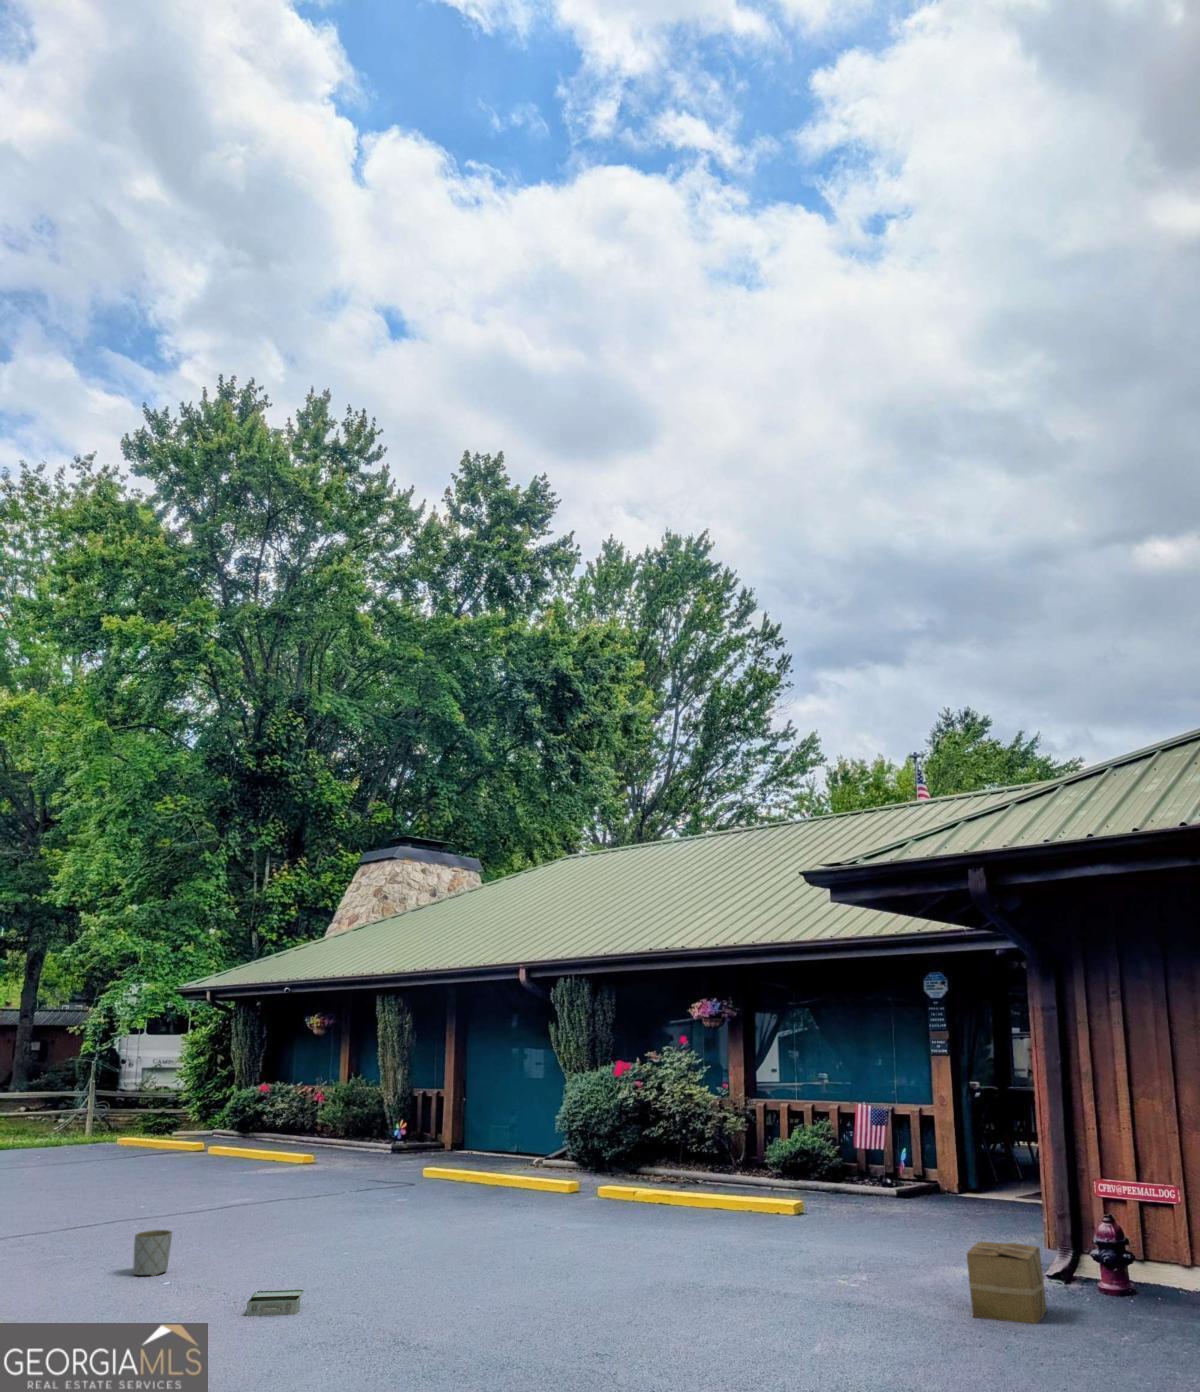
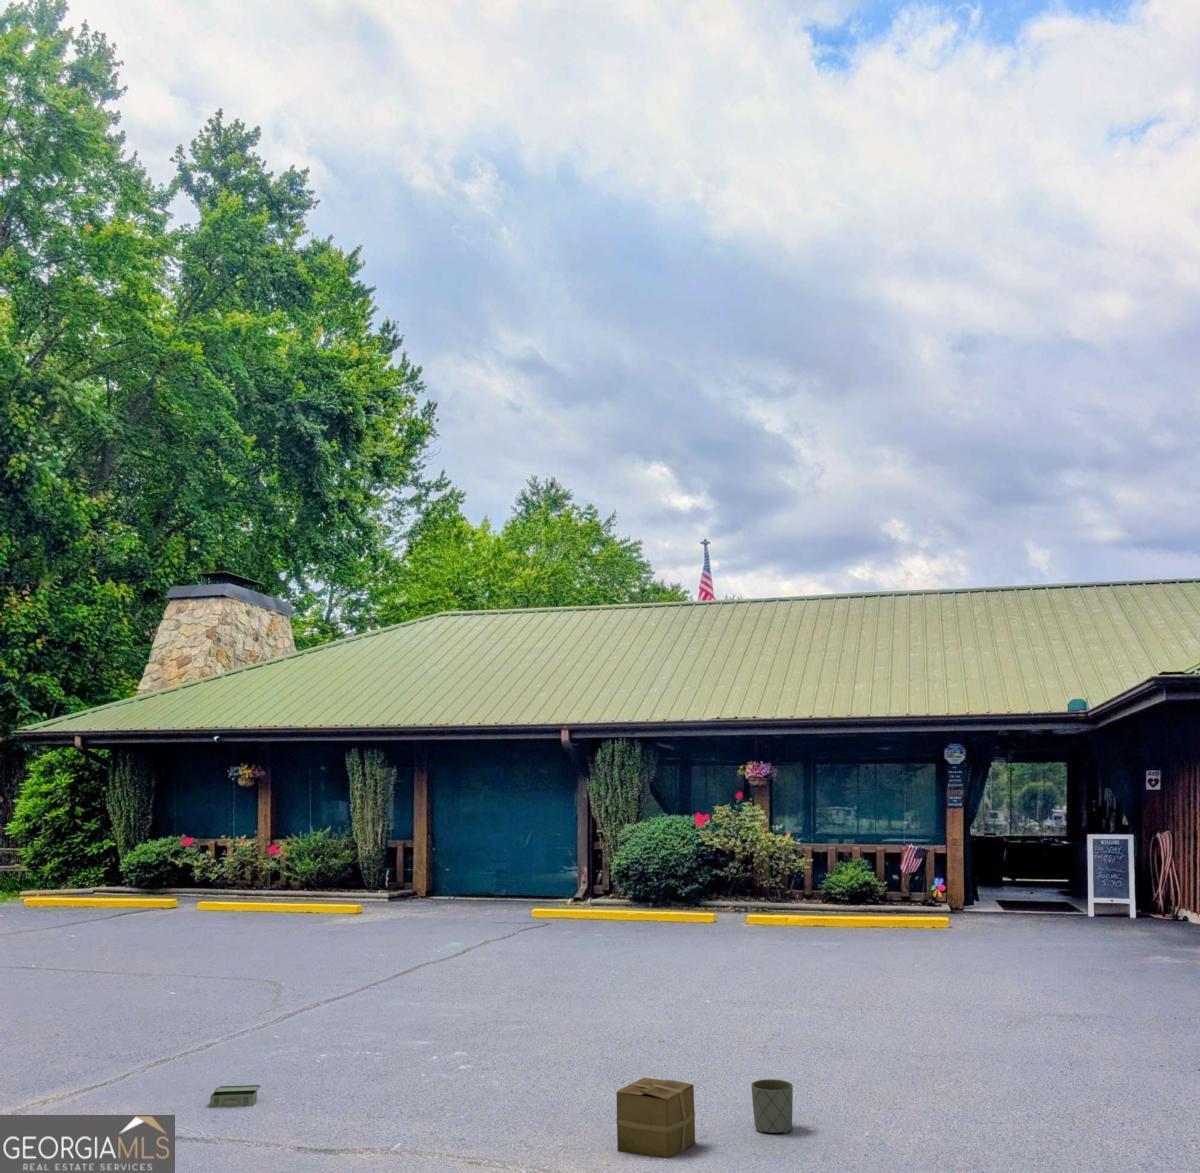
planter: present [133,1230,172,1276] -> present [751,1079,793,1134]
cardboard box: present [967,1241,1047,1324] -> present [616,1078,695,1159]

